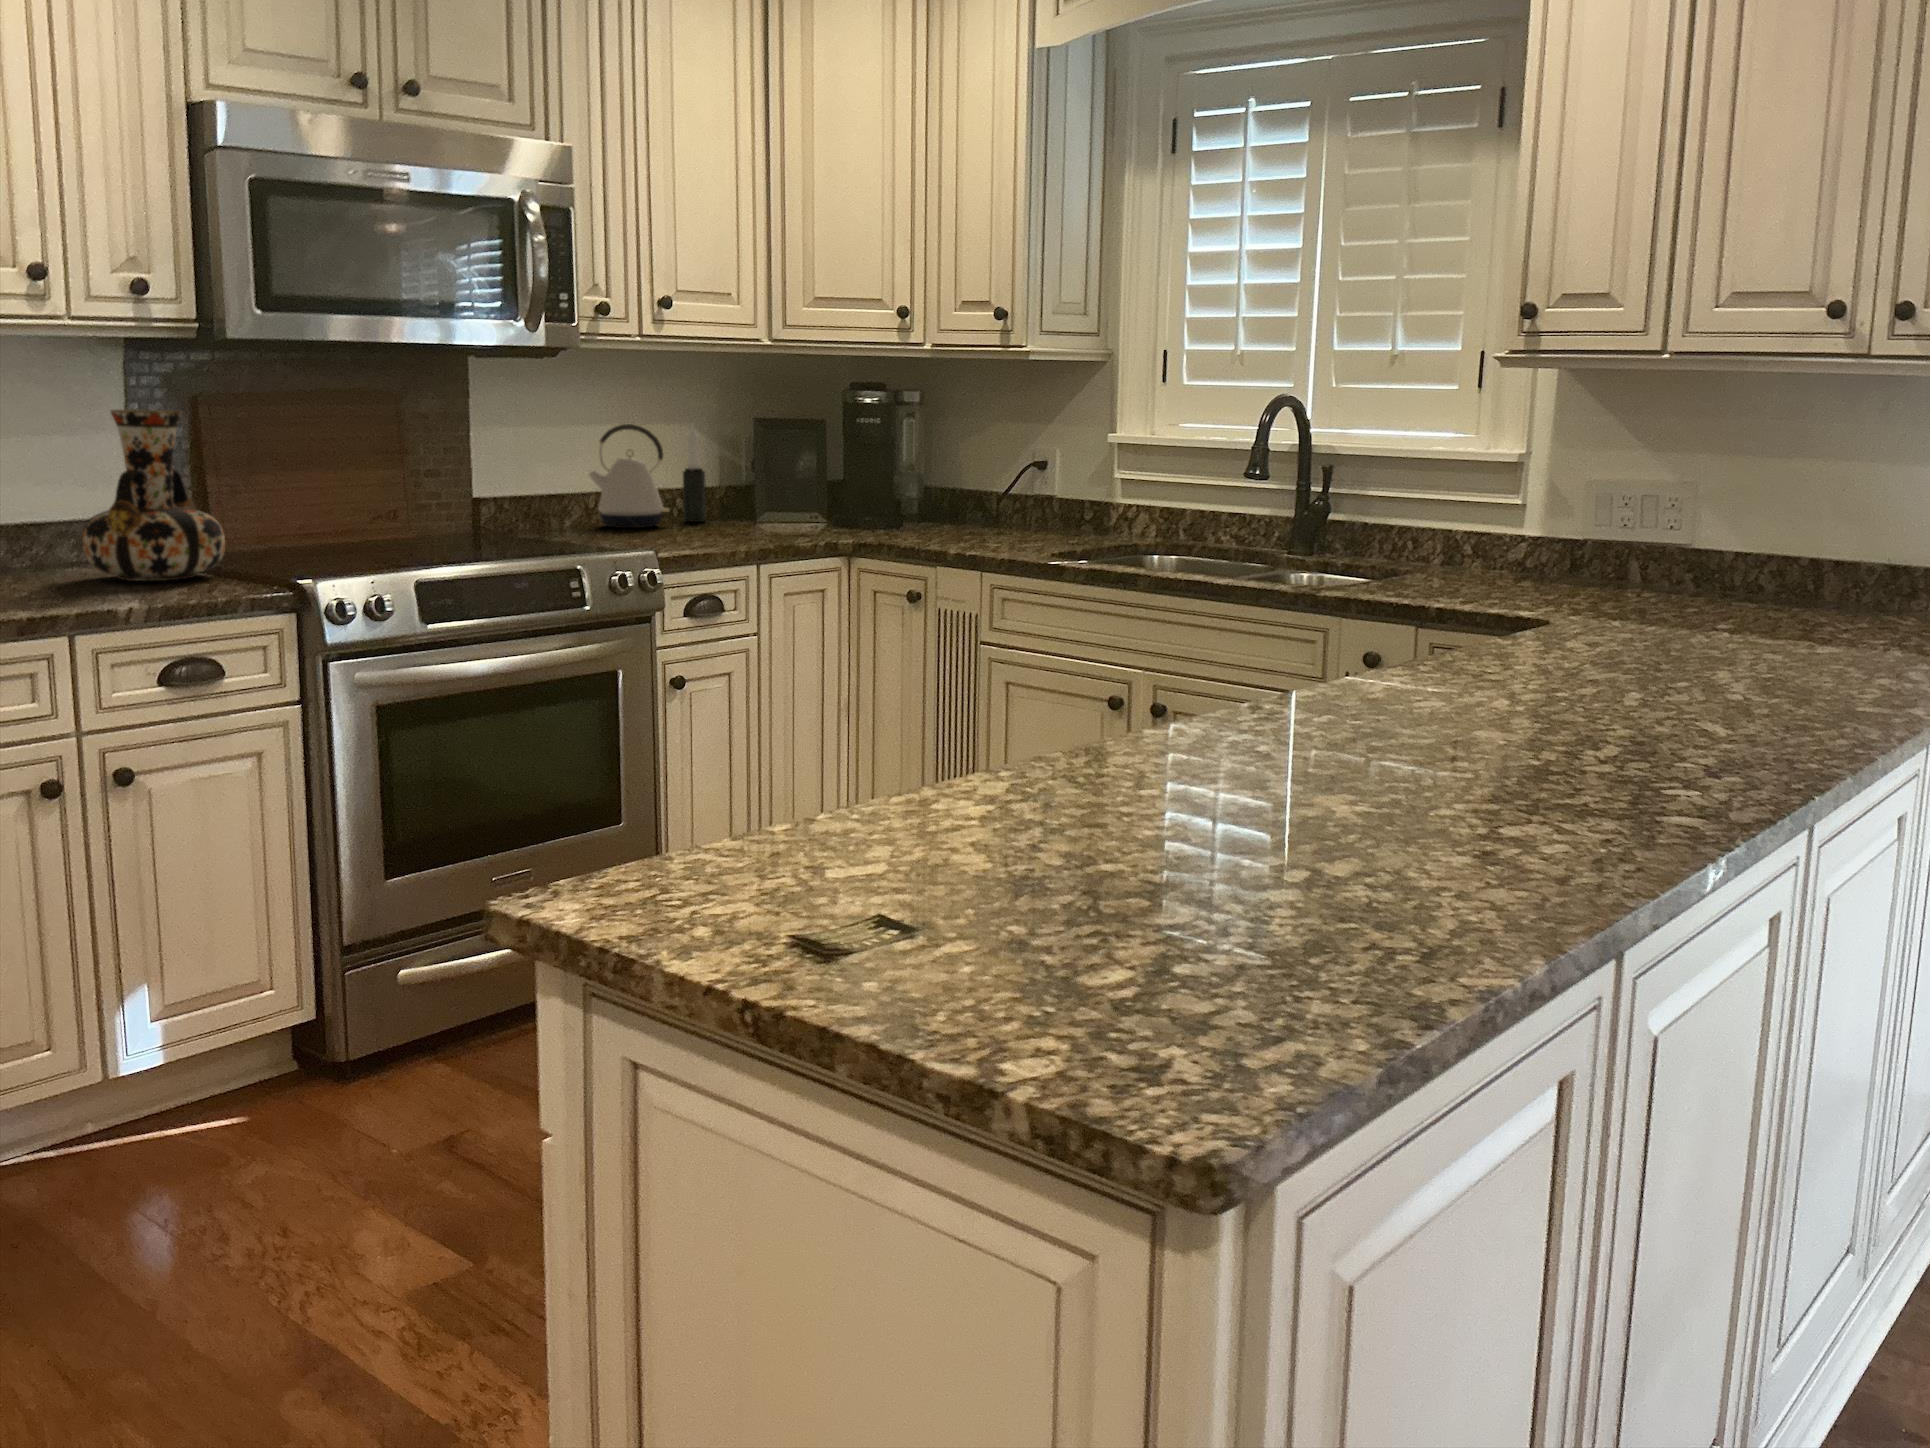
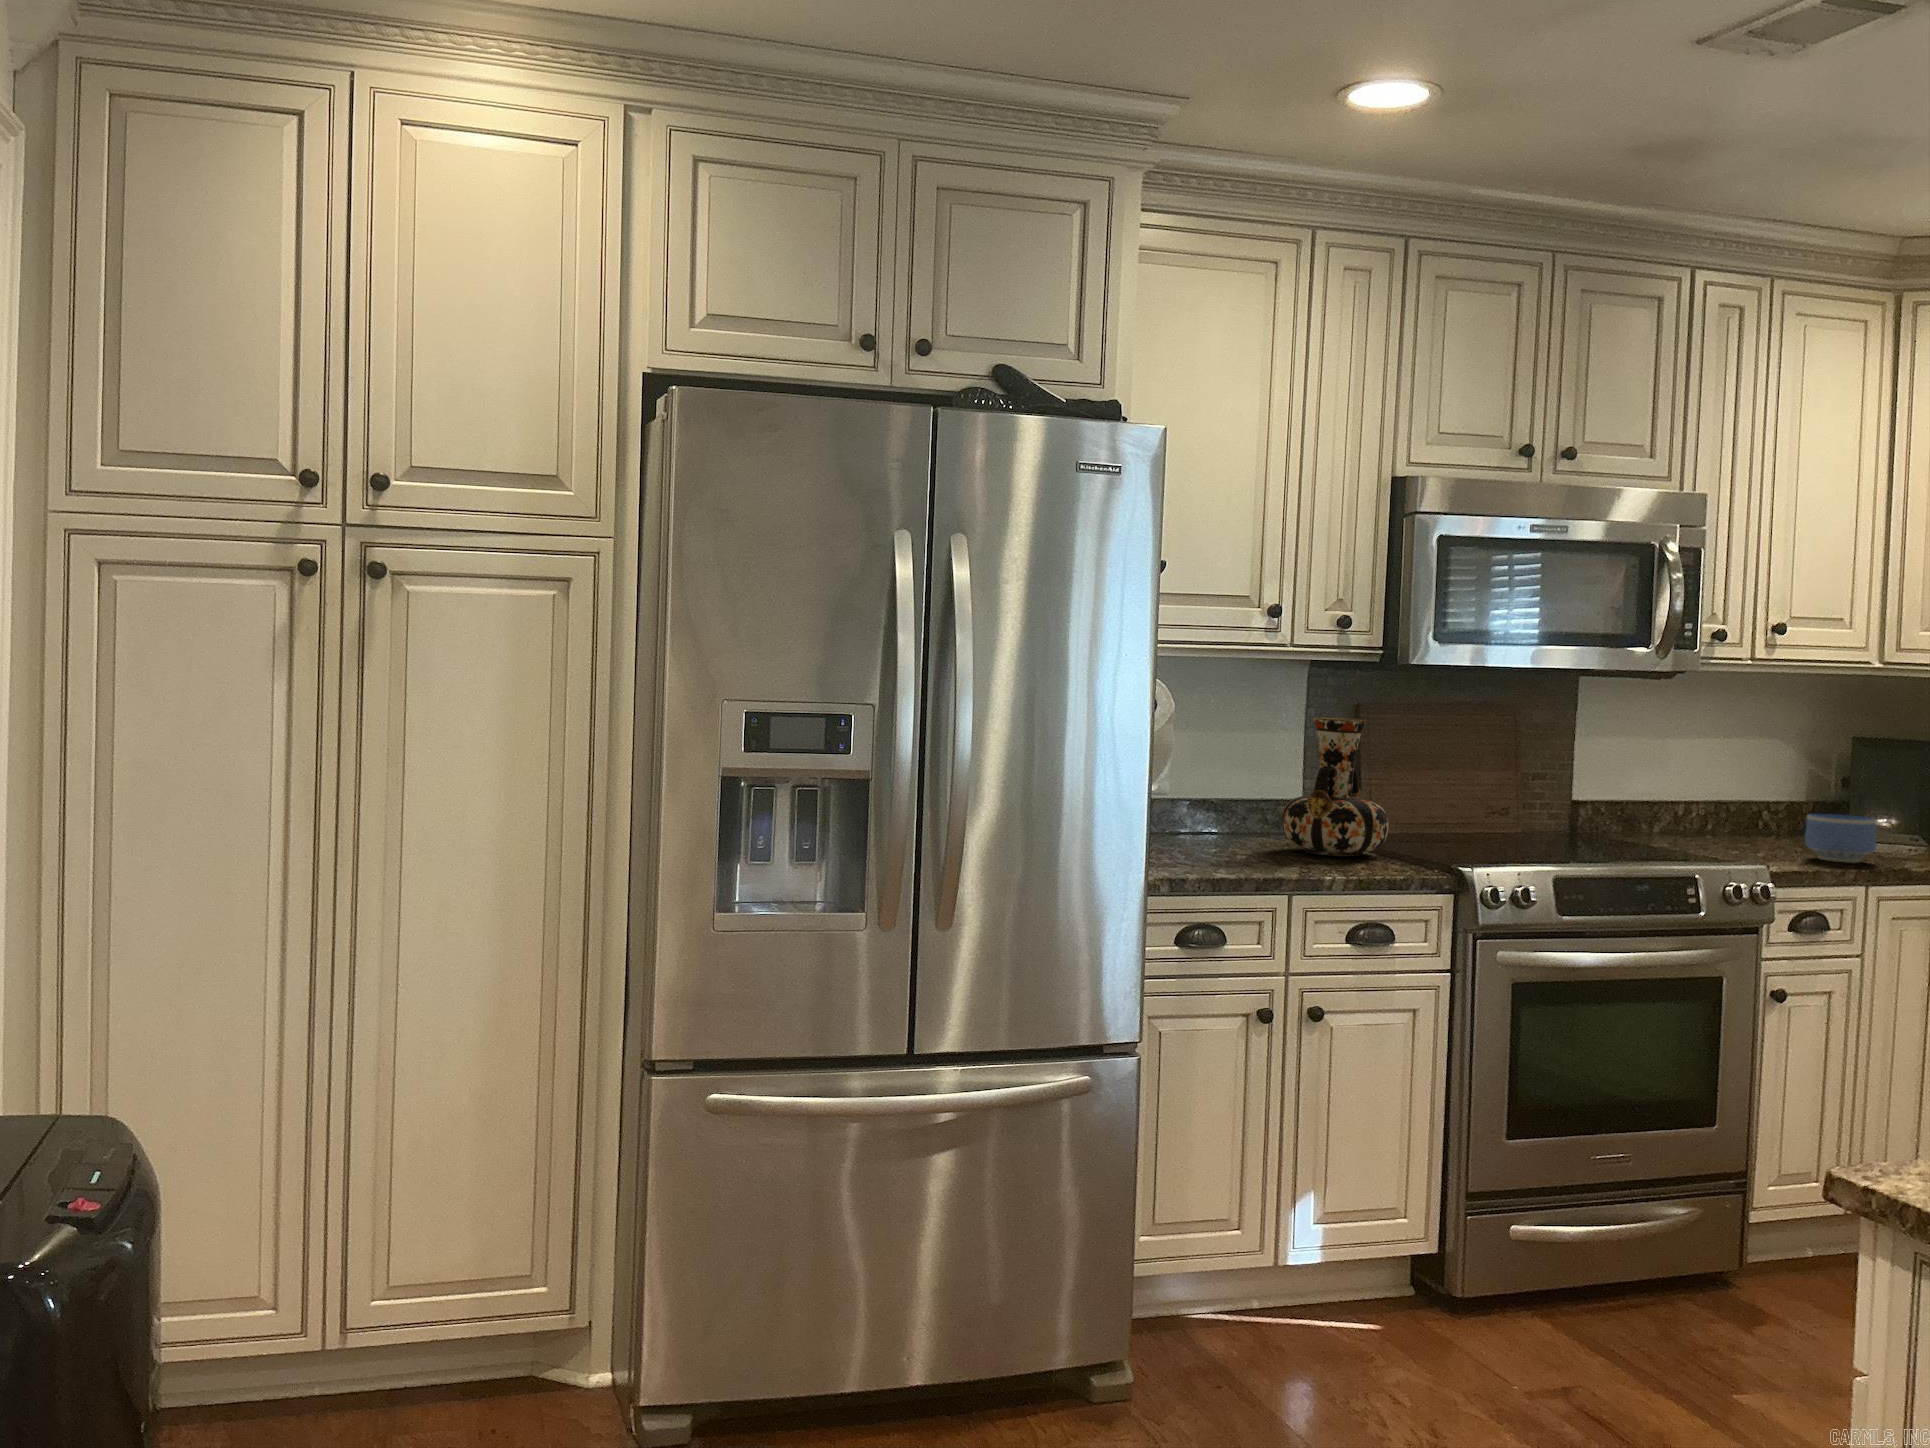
kettle: present [589,424,669,528] -> none [1674,739,1758,838]
candle: present [683,424,706,522] -> none [1768,740,1794,836]
bowl: none [701,495,764,543] -> present [1805,814,1876,863]

